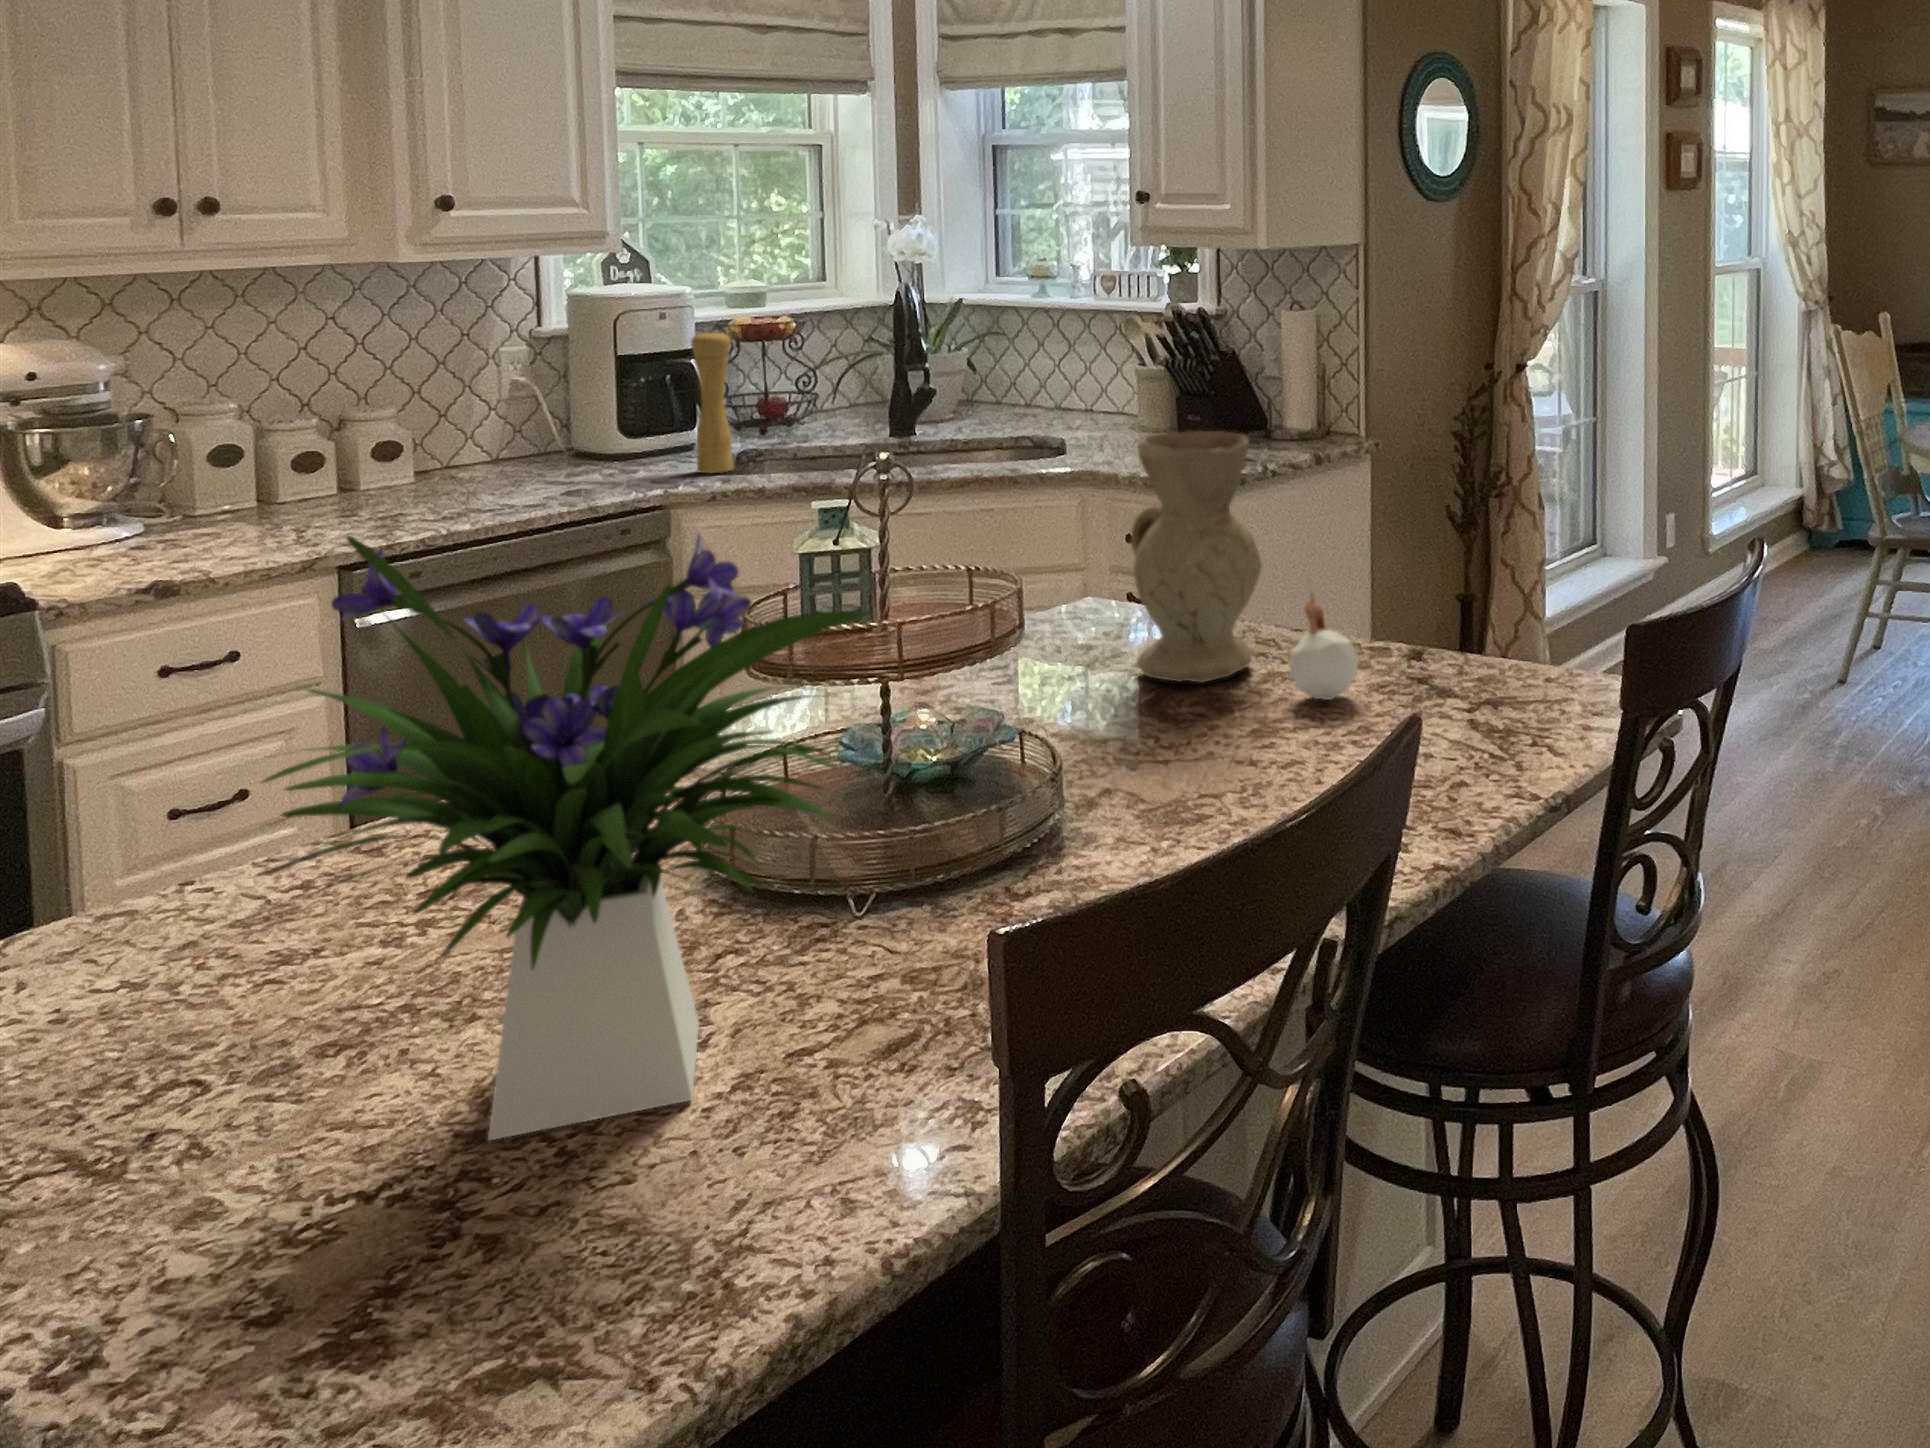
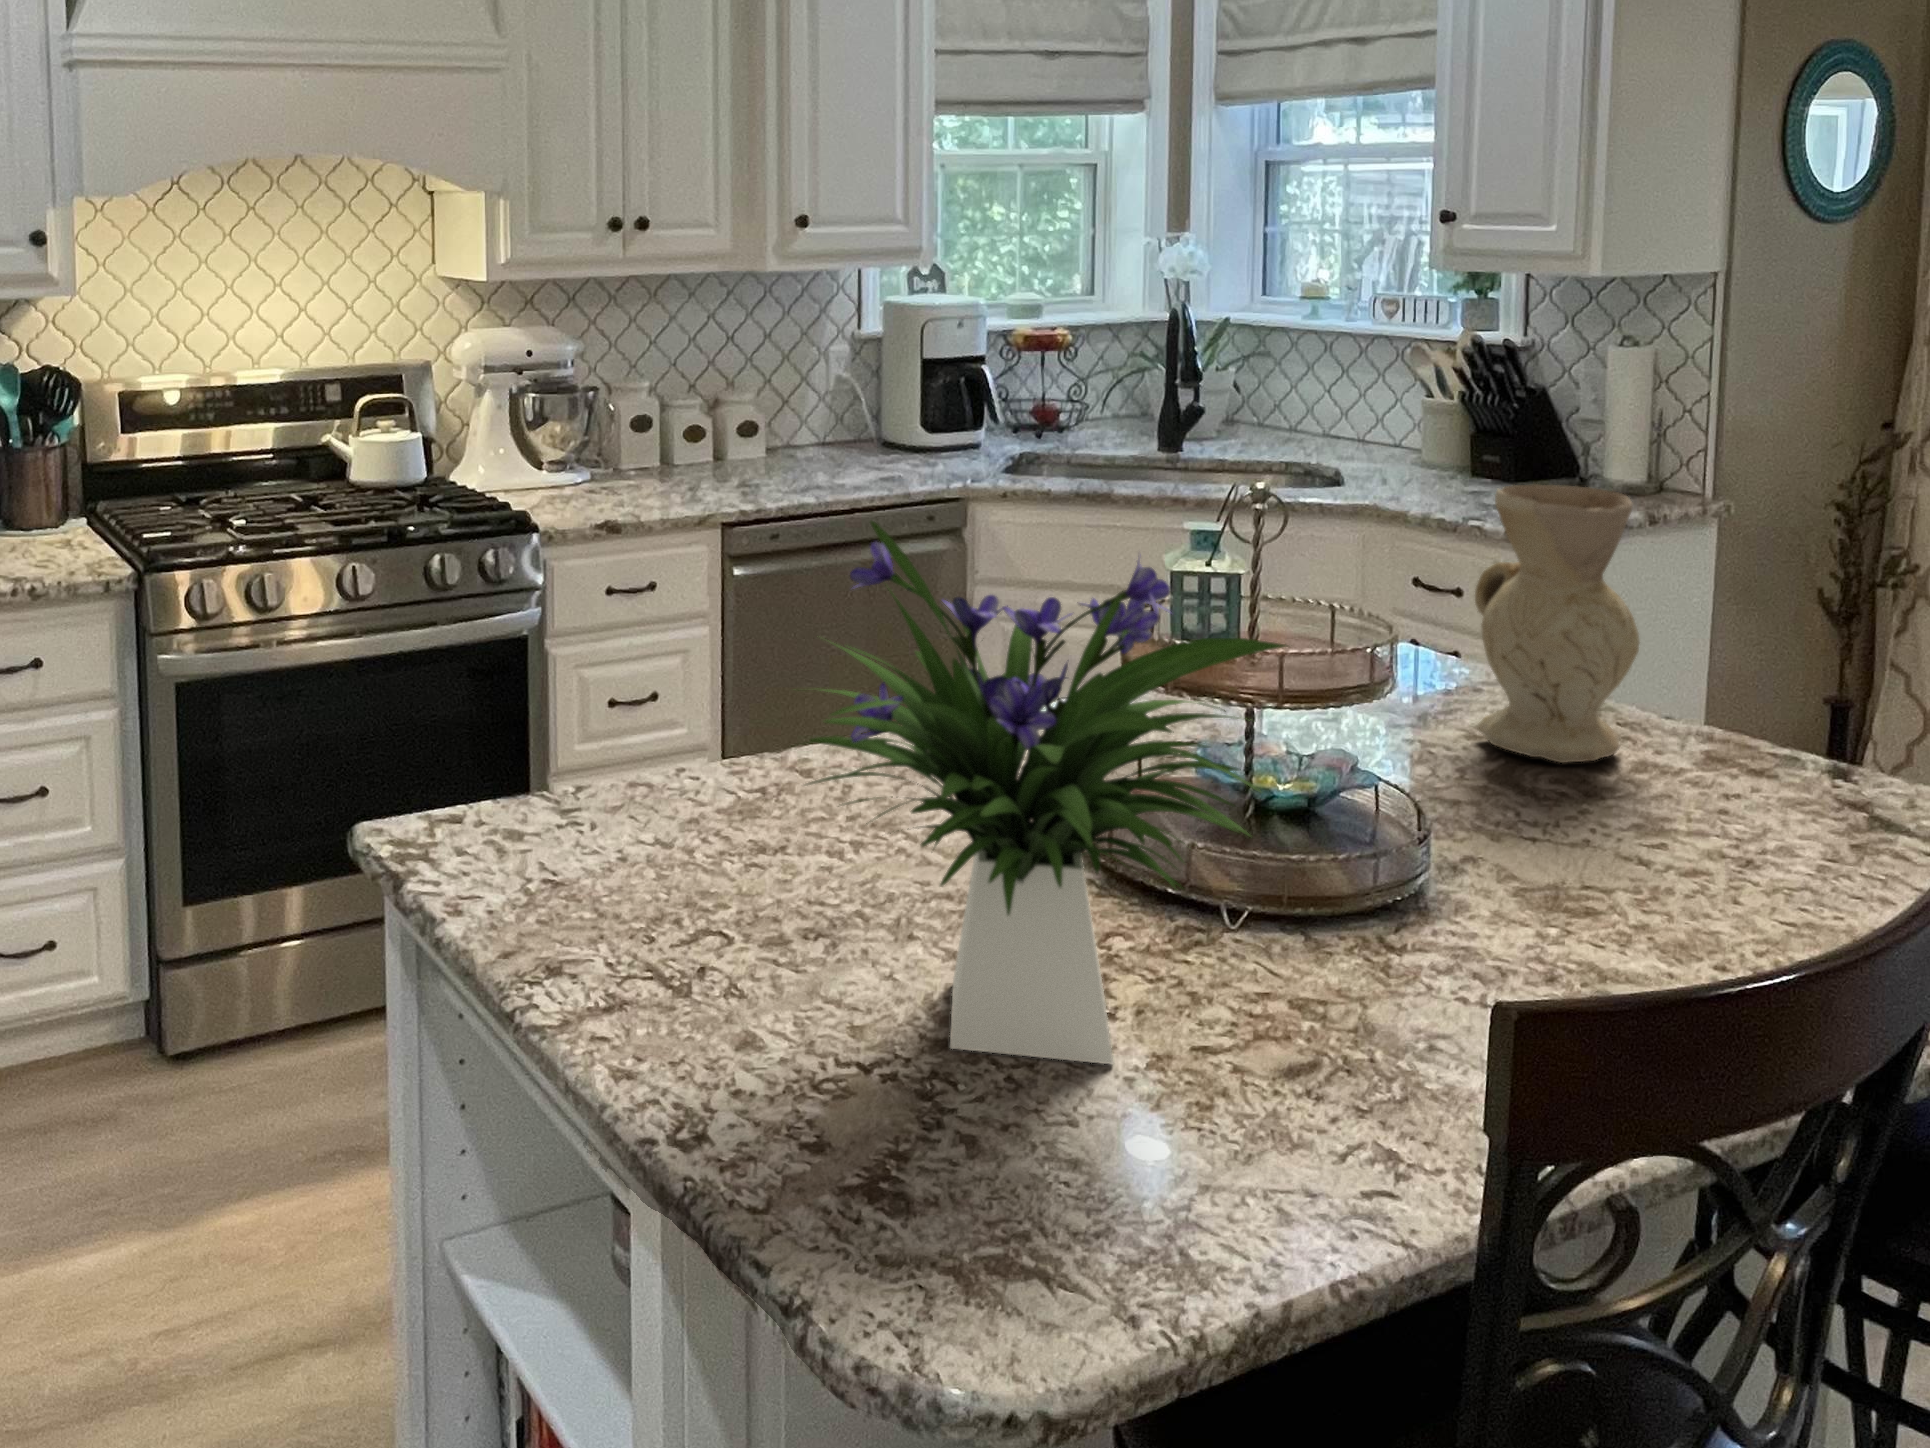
pepper mill: present [691,331,734,473] -> none [985,340,1020,474]
candle: present [1289,585,1359,700] -> none [1678,666,1774,812]

